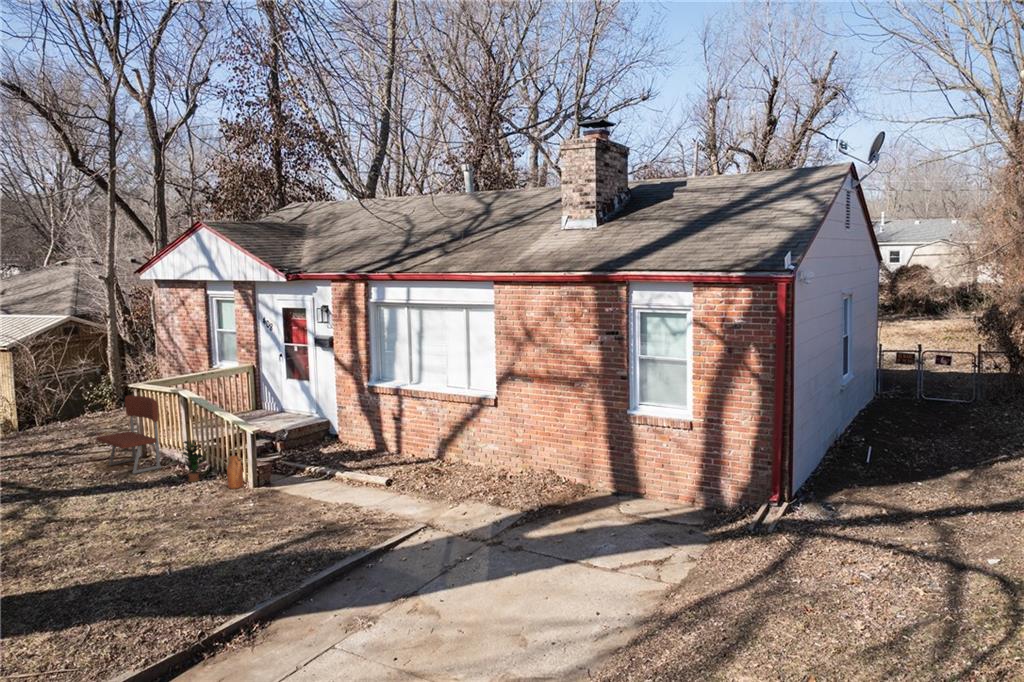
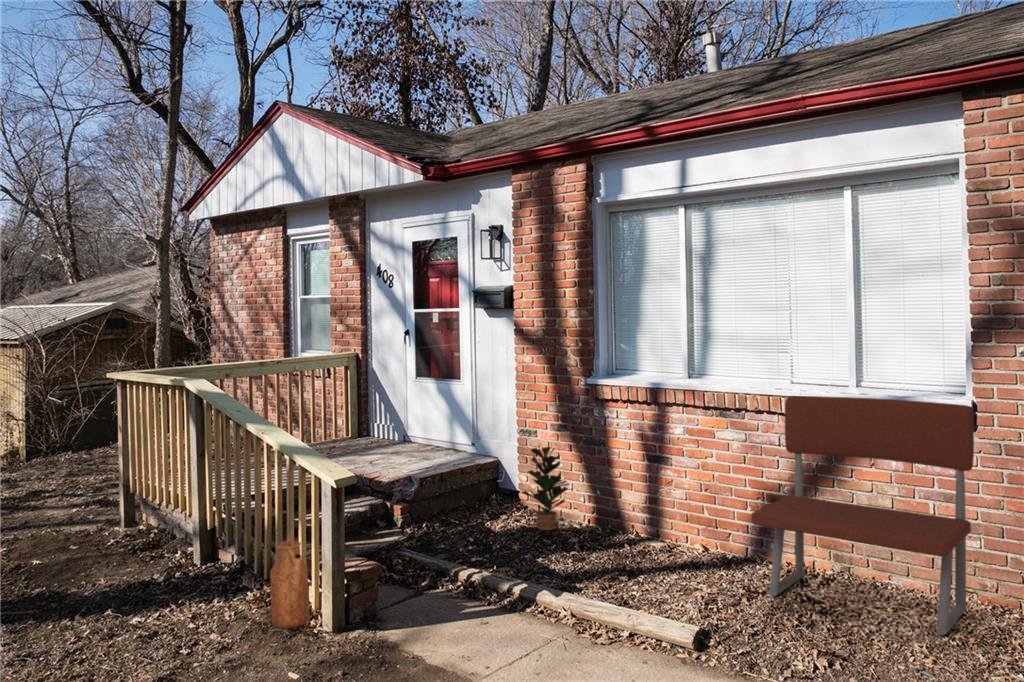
bench: present [96,395,161,474] -> present [752,396,974,635]
potted plant: present [181,440,205,482] -> present [522,447,569,530]

